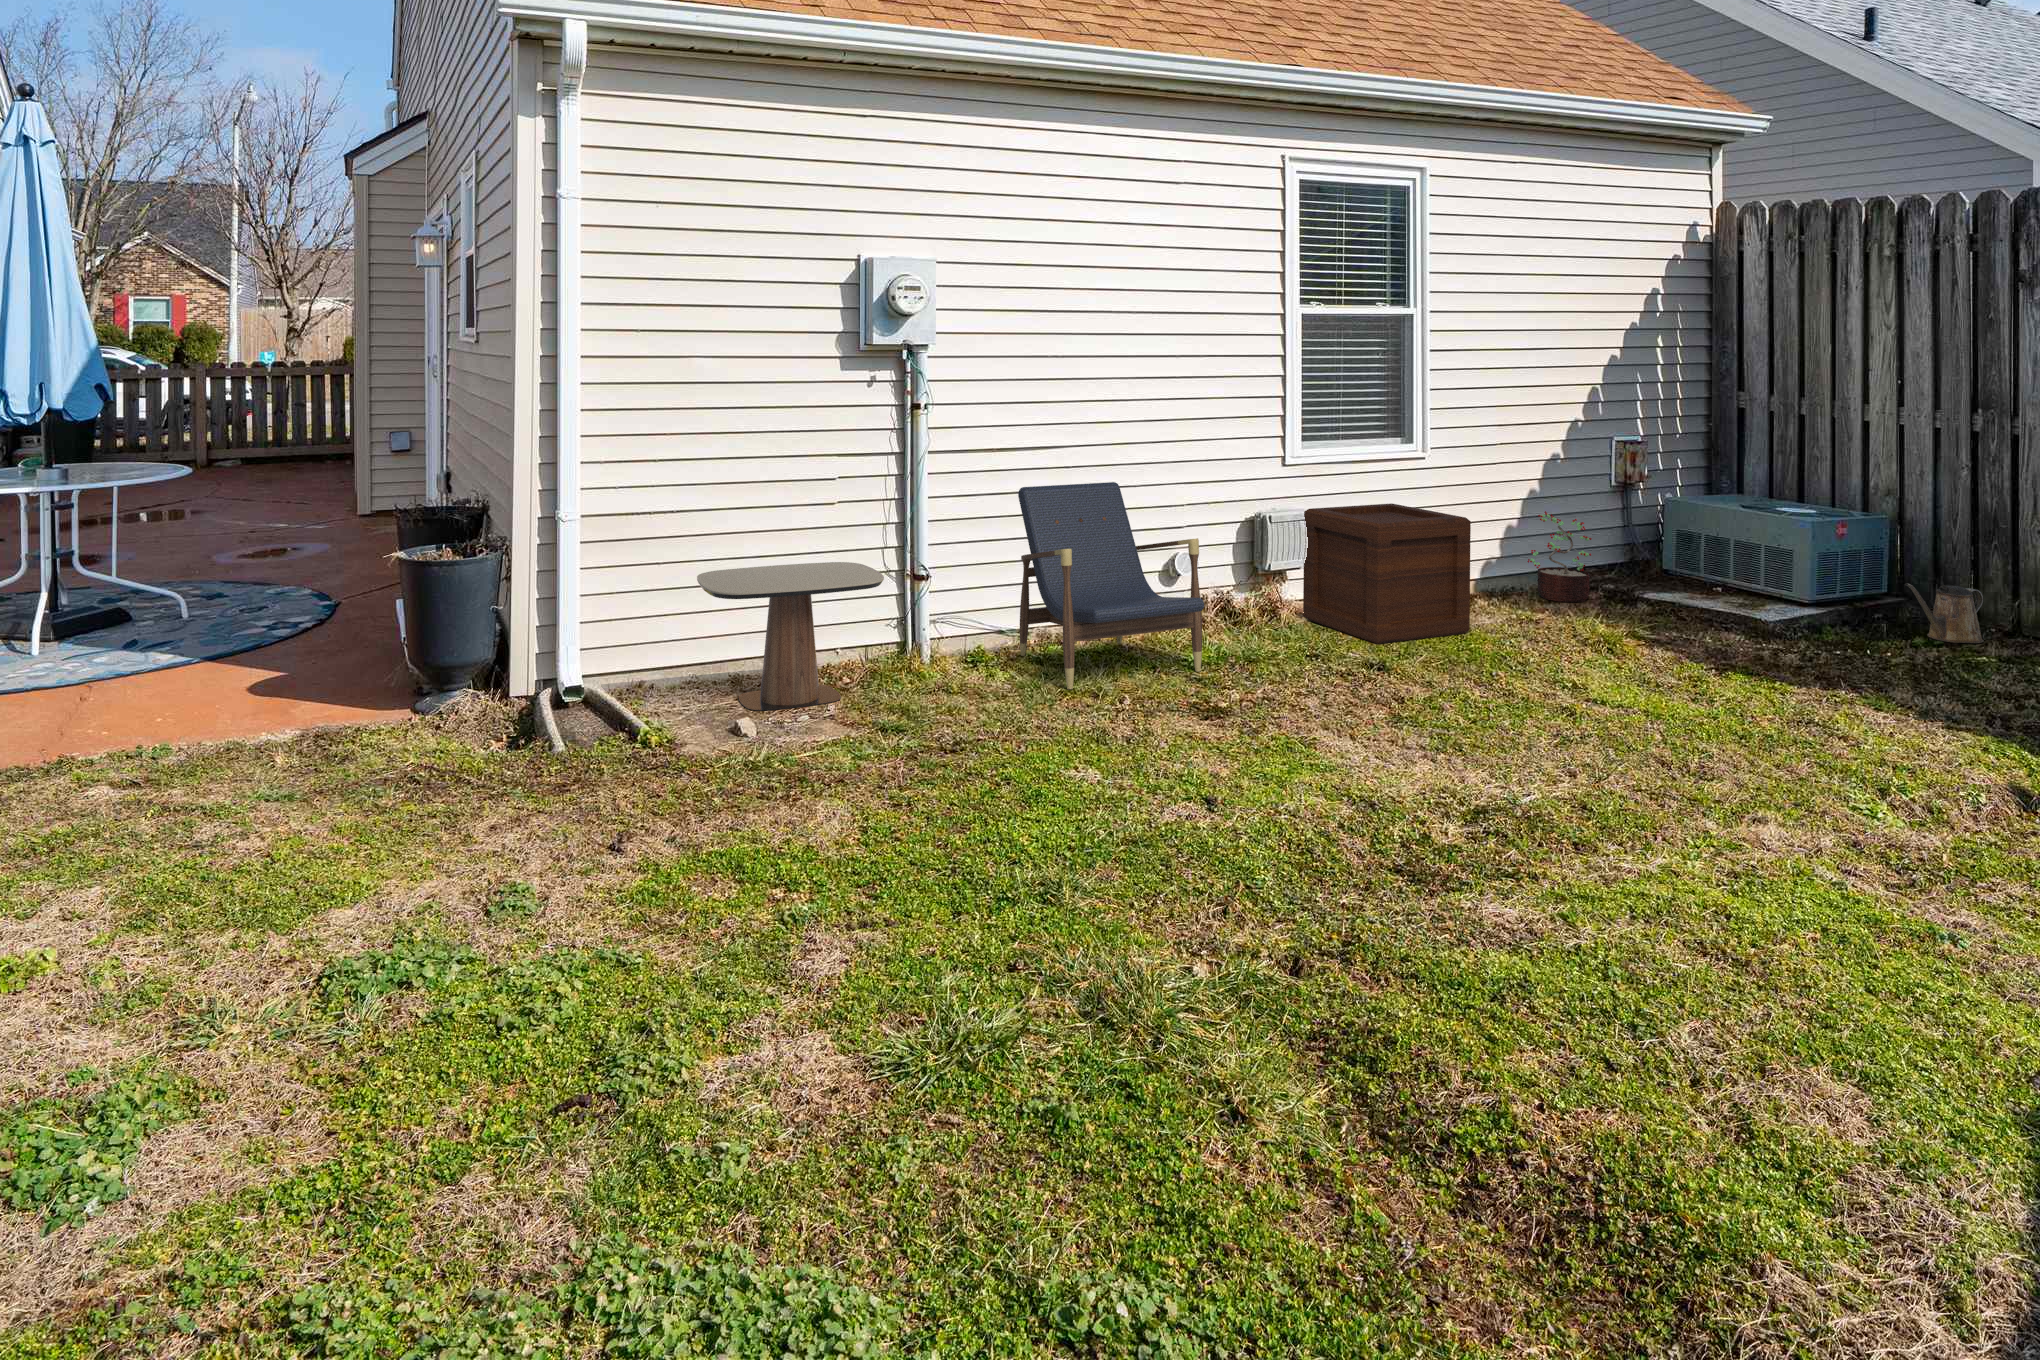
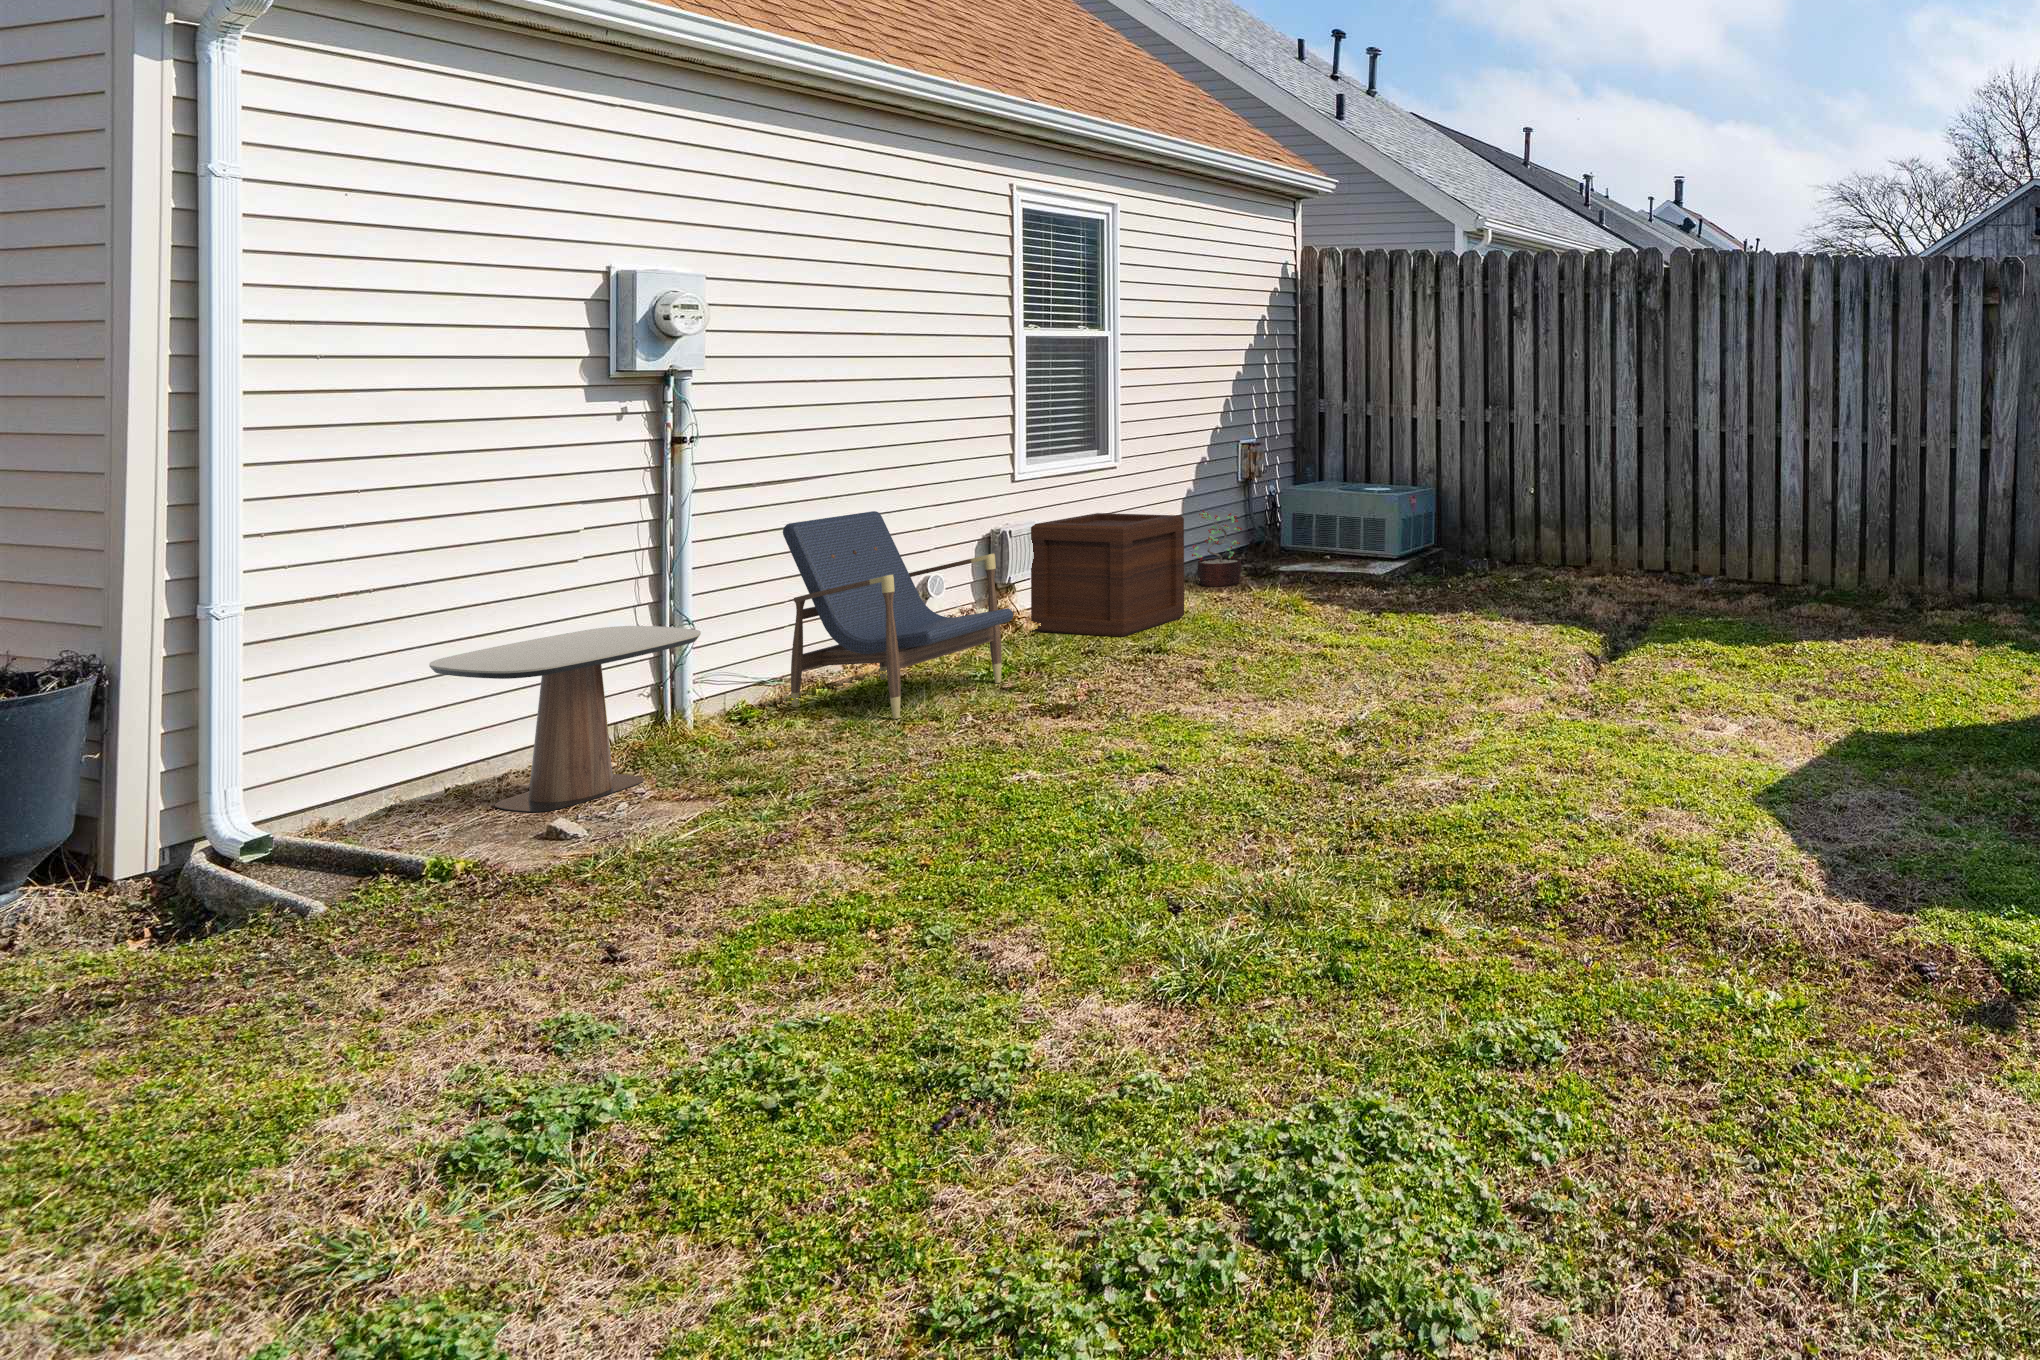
watering can: present [1905,583,1983,643] -> none [1463,532,1502,571]

